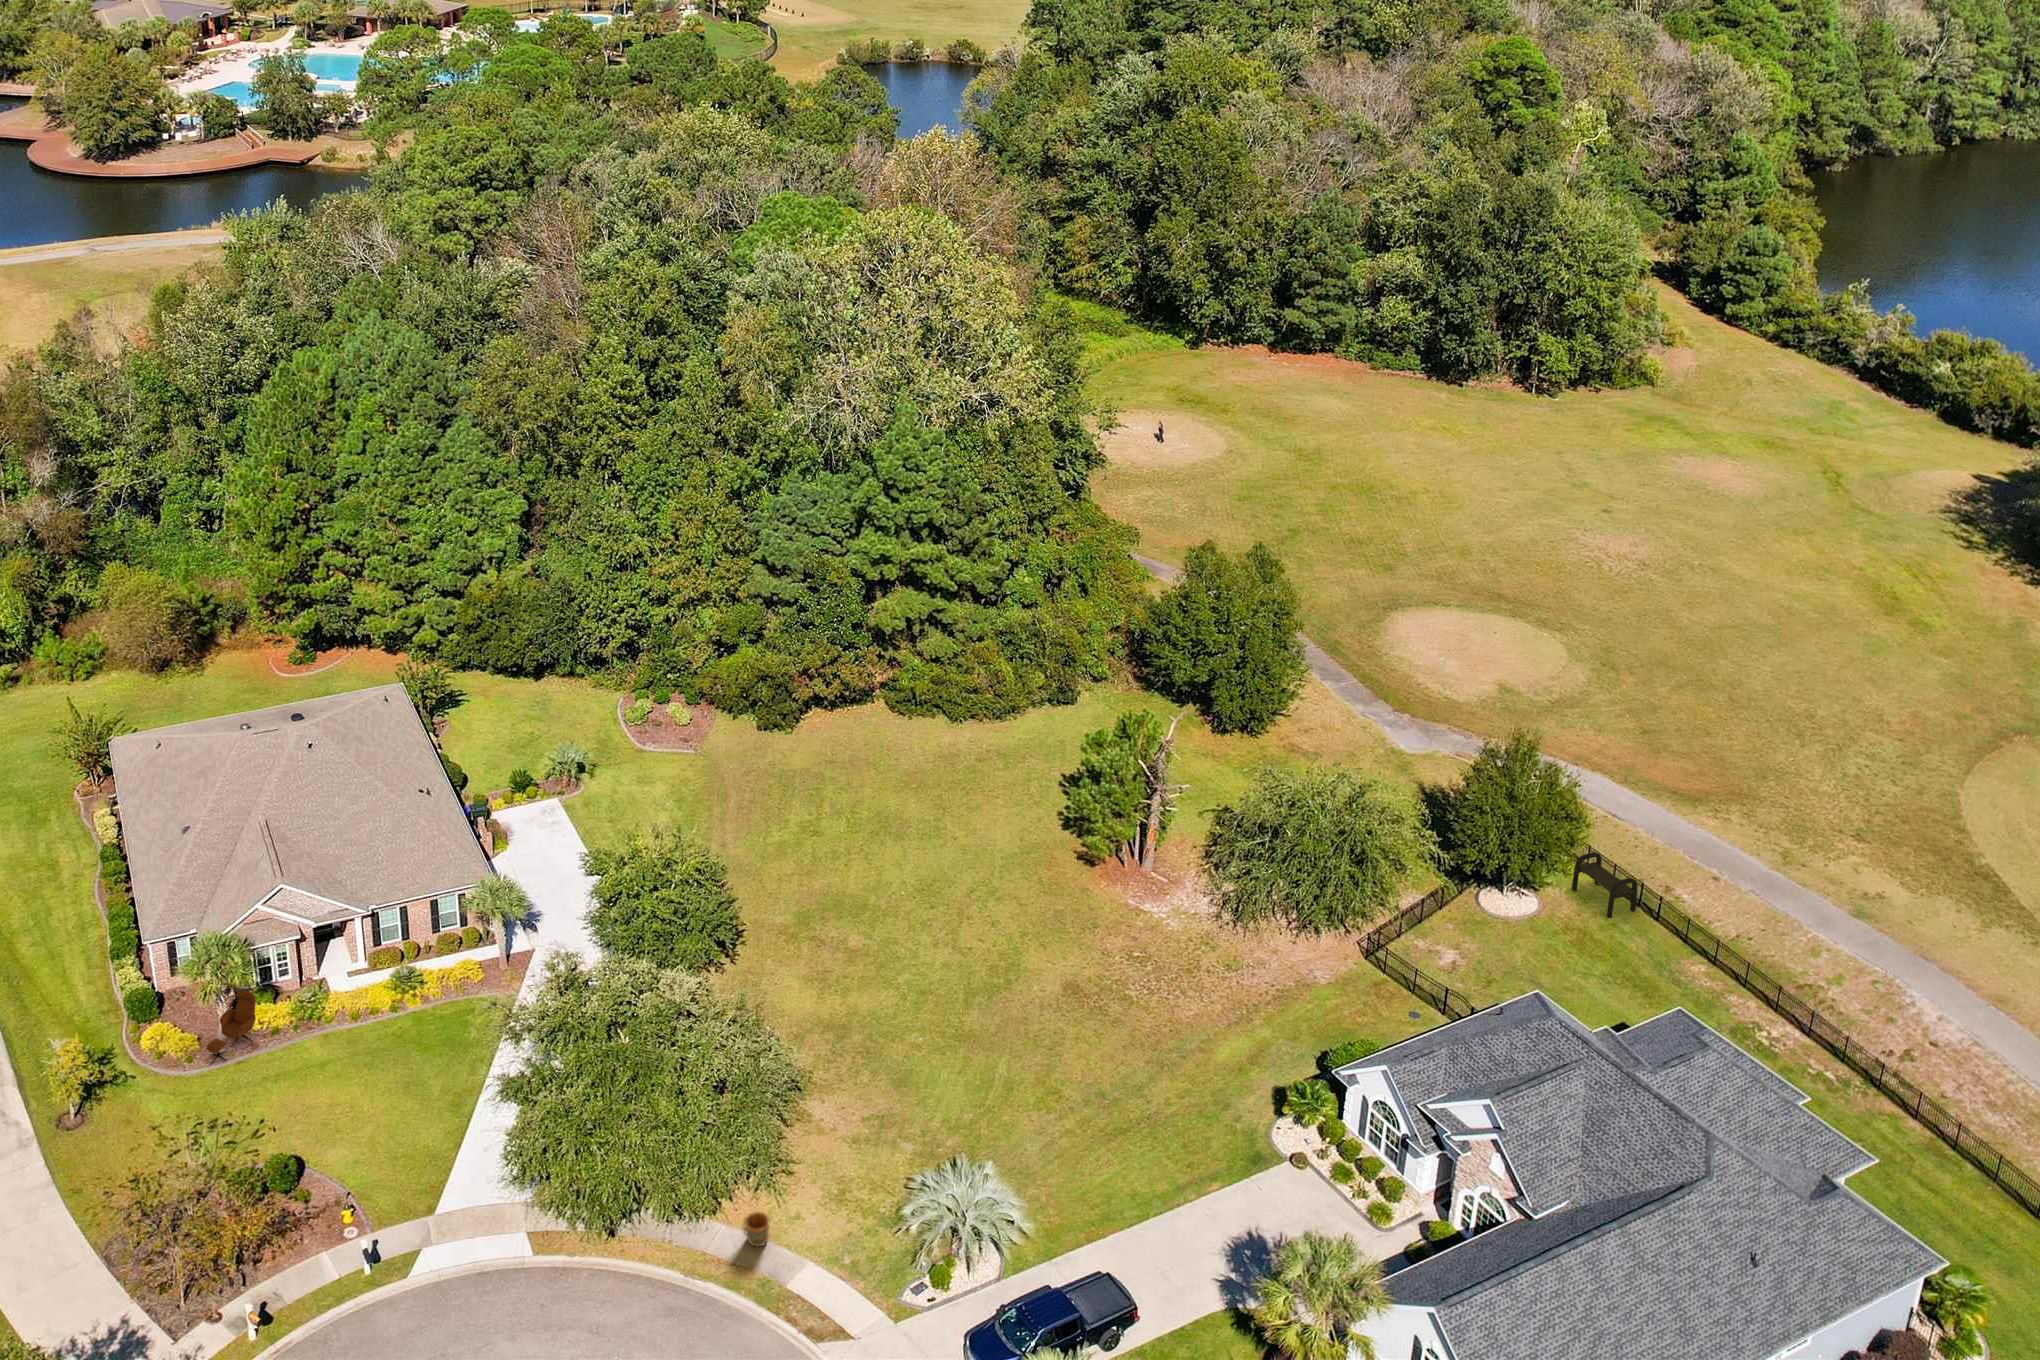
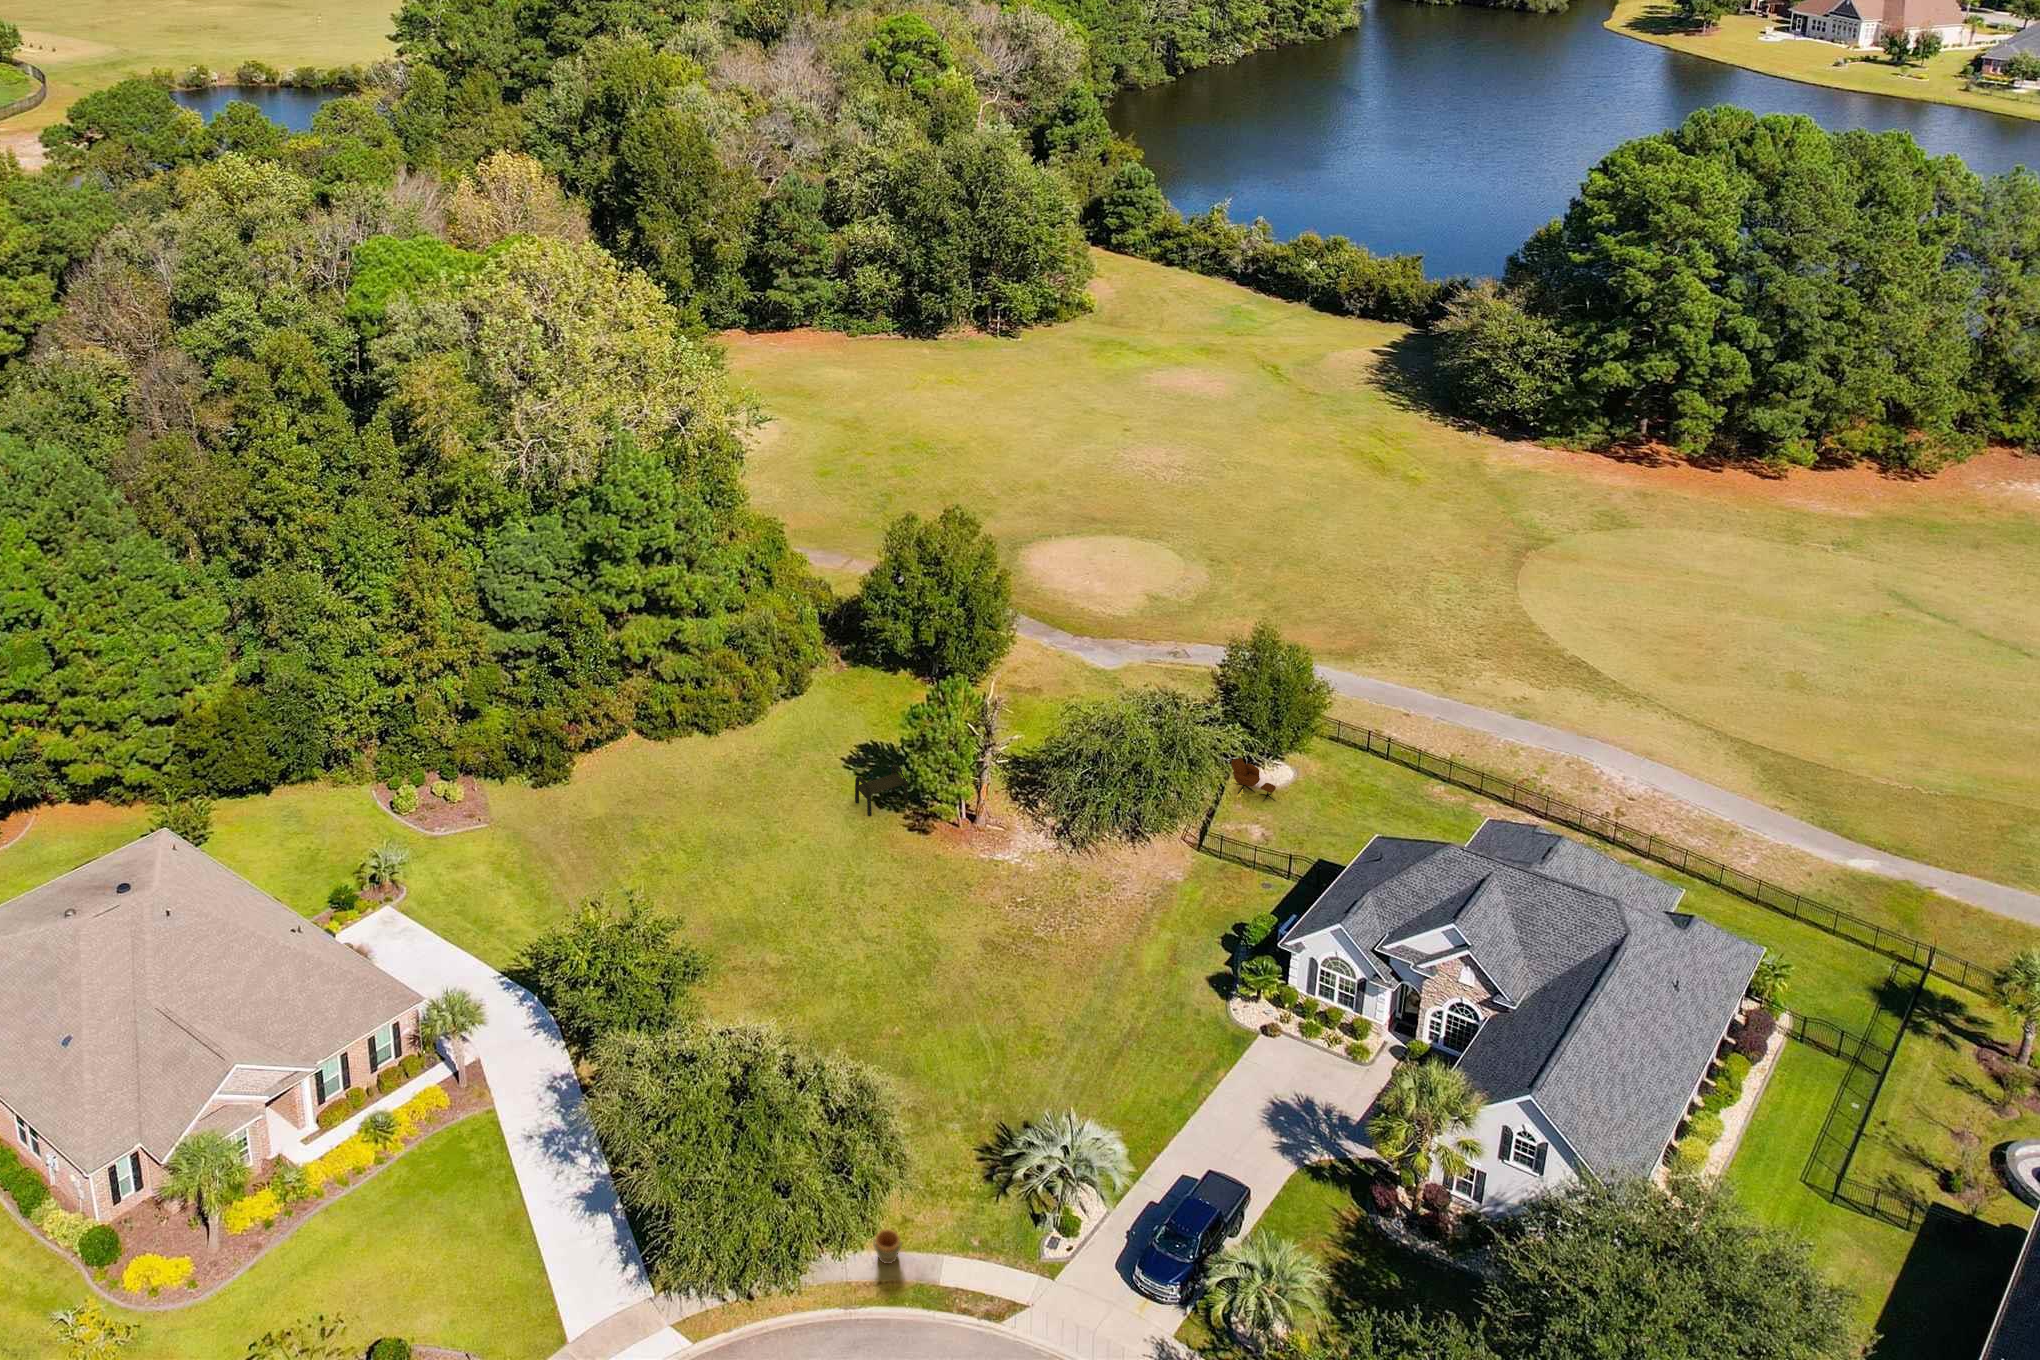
bench: present [1572,852,1637,918] -> present [855,765,908,816]
lounge chair: present [207,991,256,1065] -> present [1231,758,1276,801]

